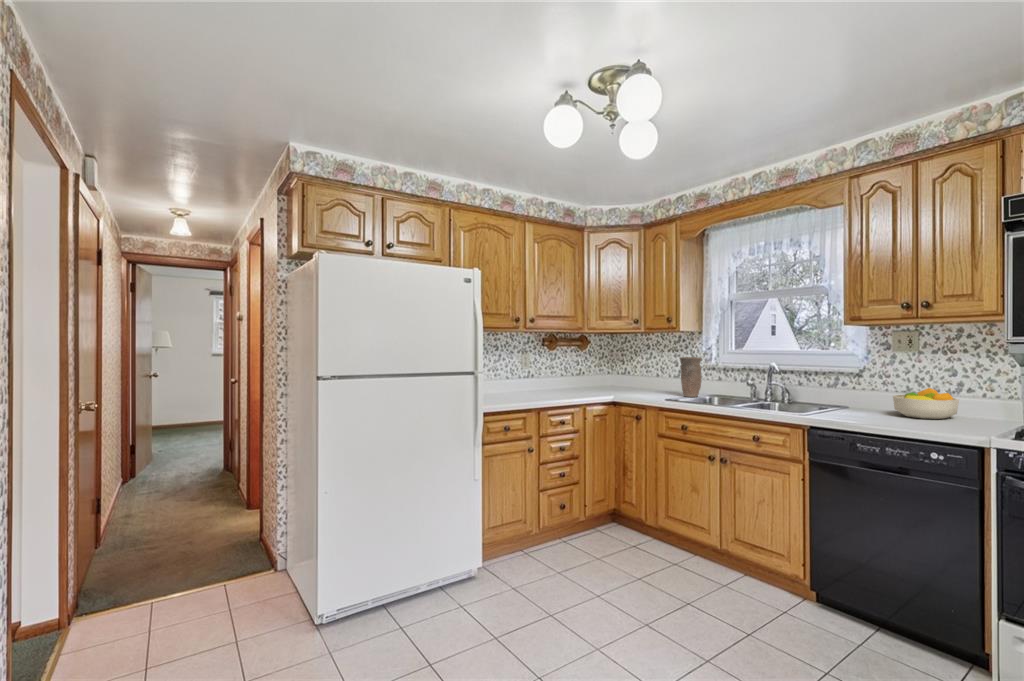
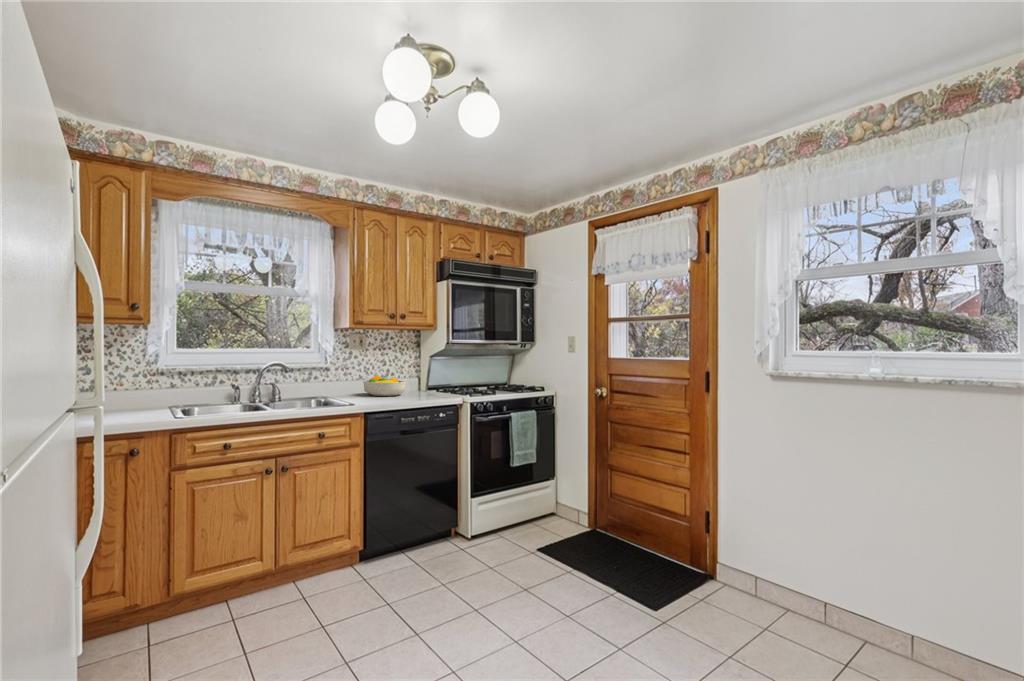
vase: present [680,357,702,397] -> none [127,360,161,413]

